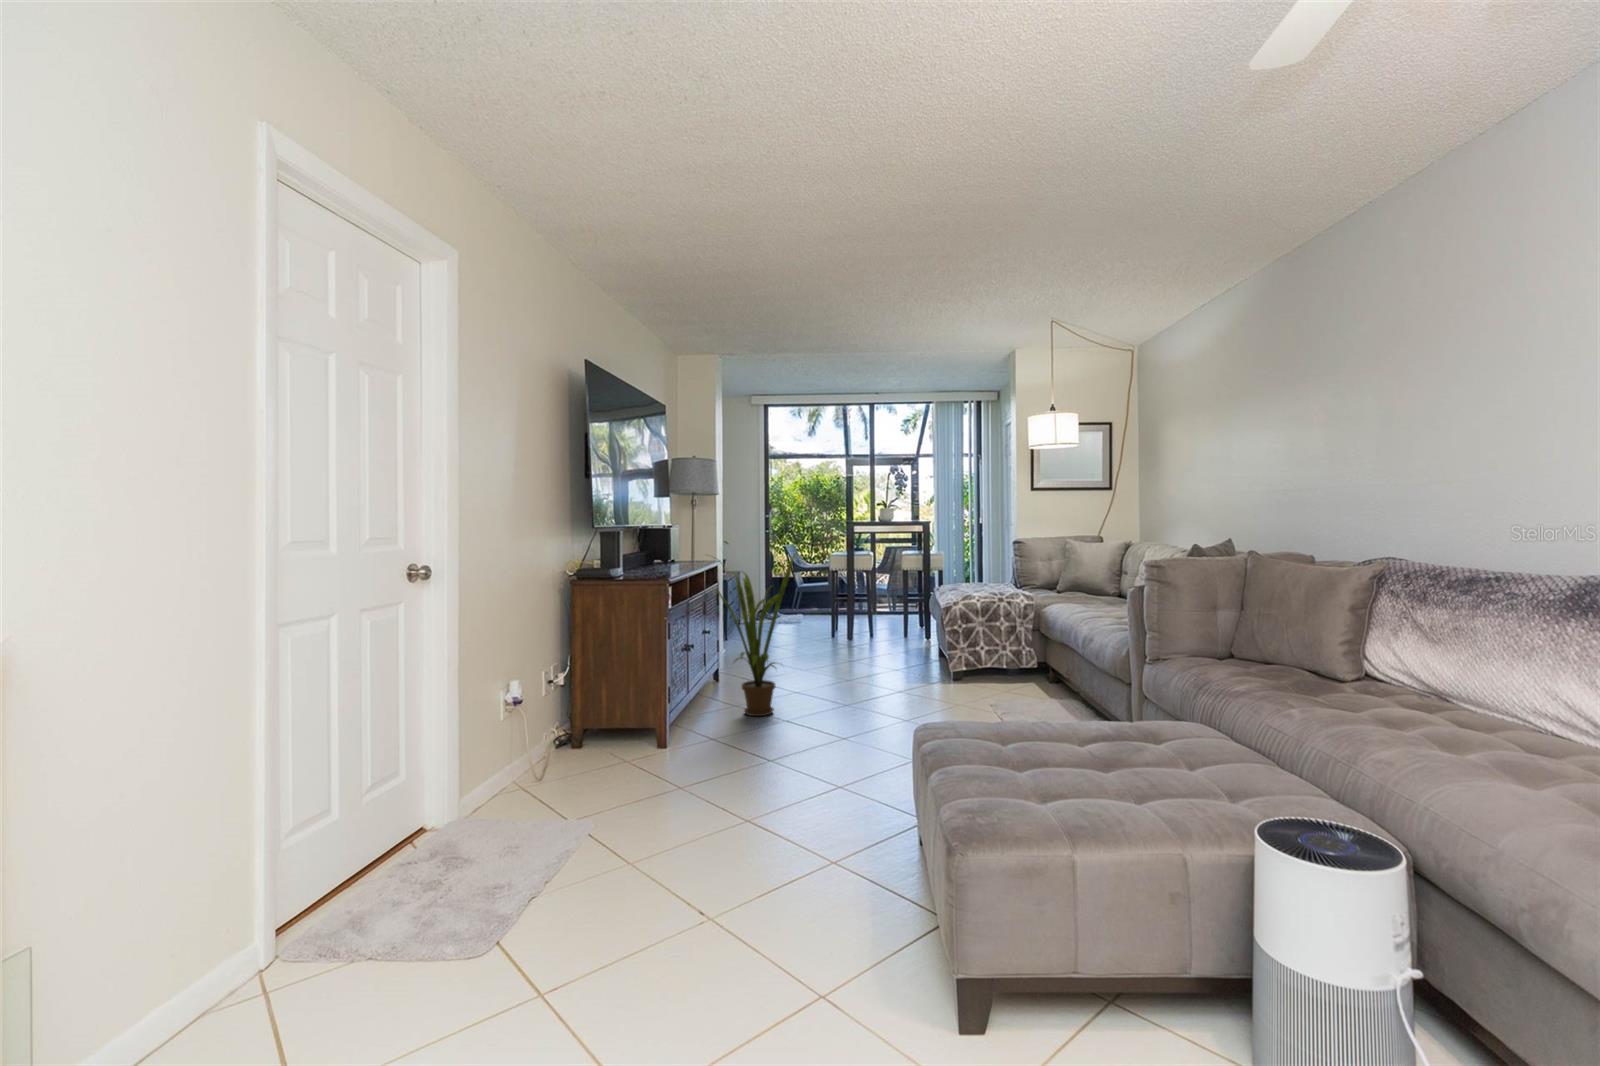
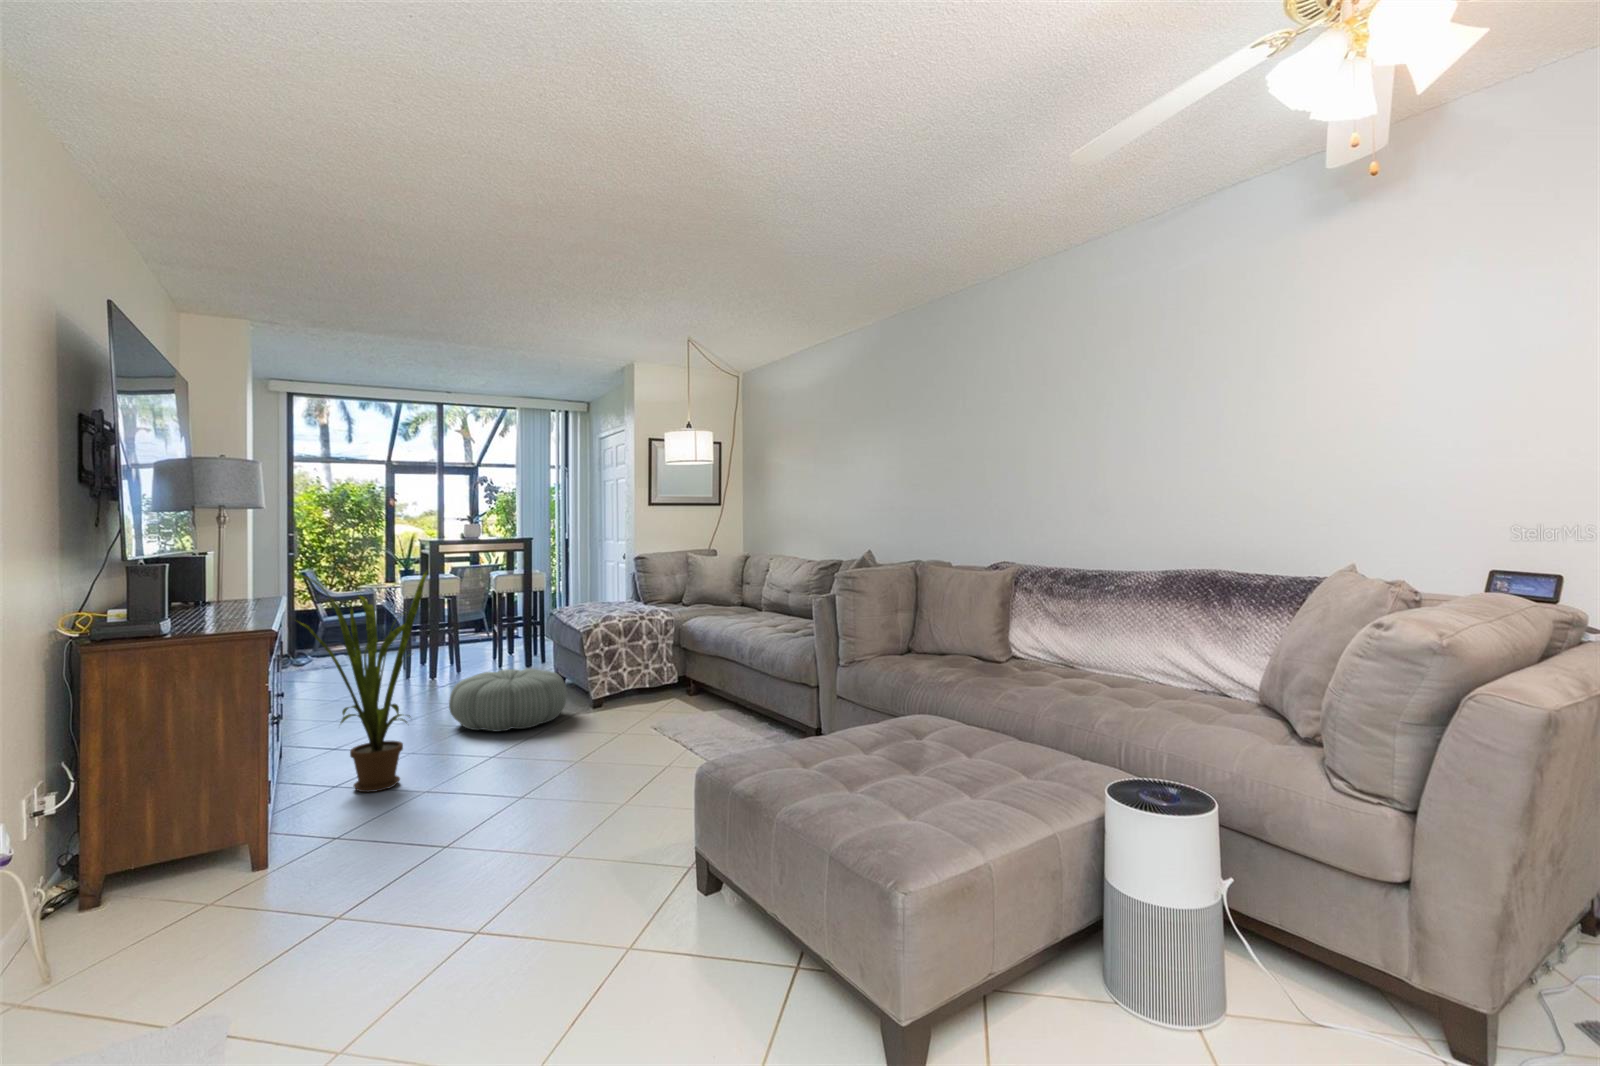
pouf: none [833,637,925,688] -> present [449,669,567,731]

